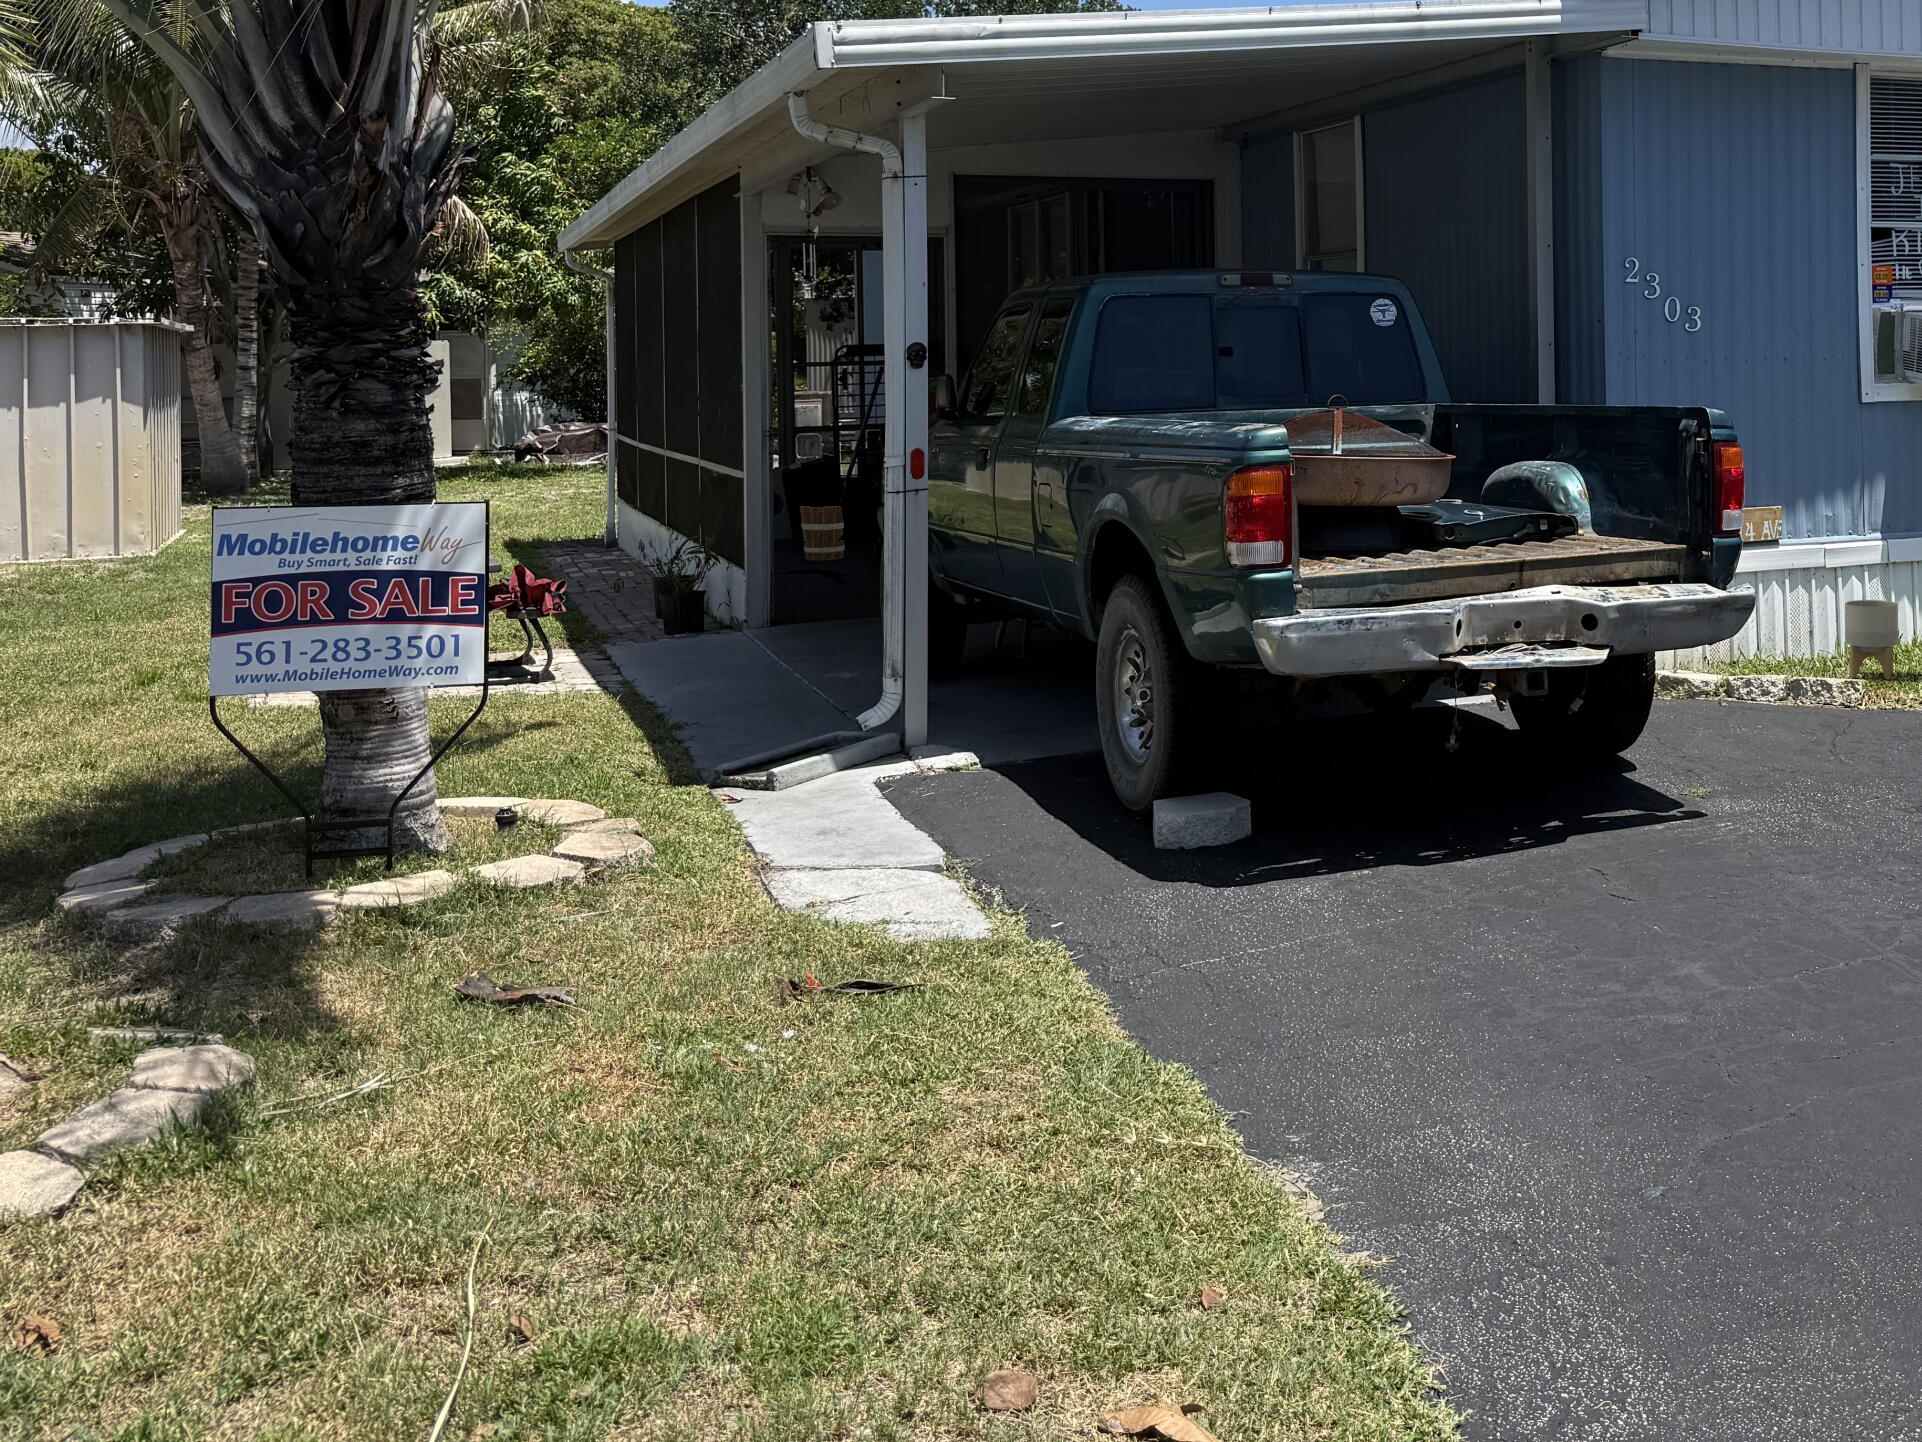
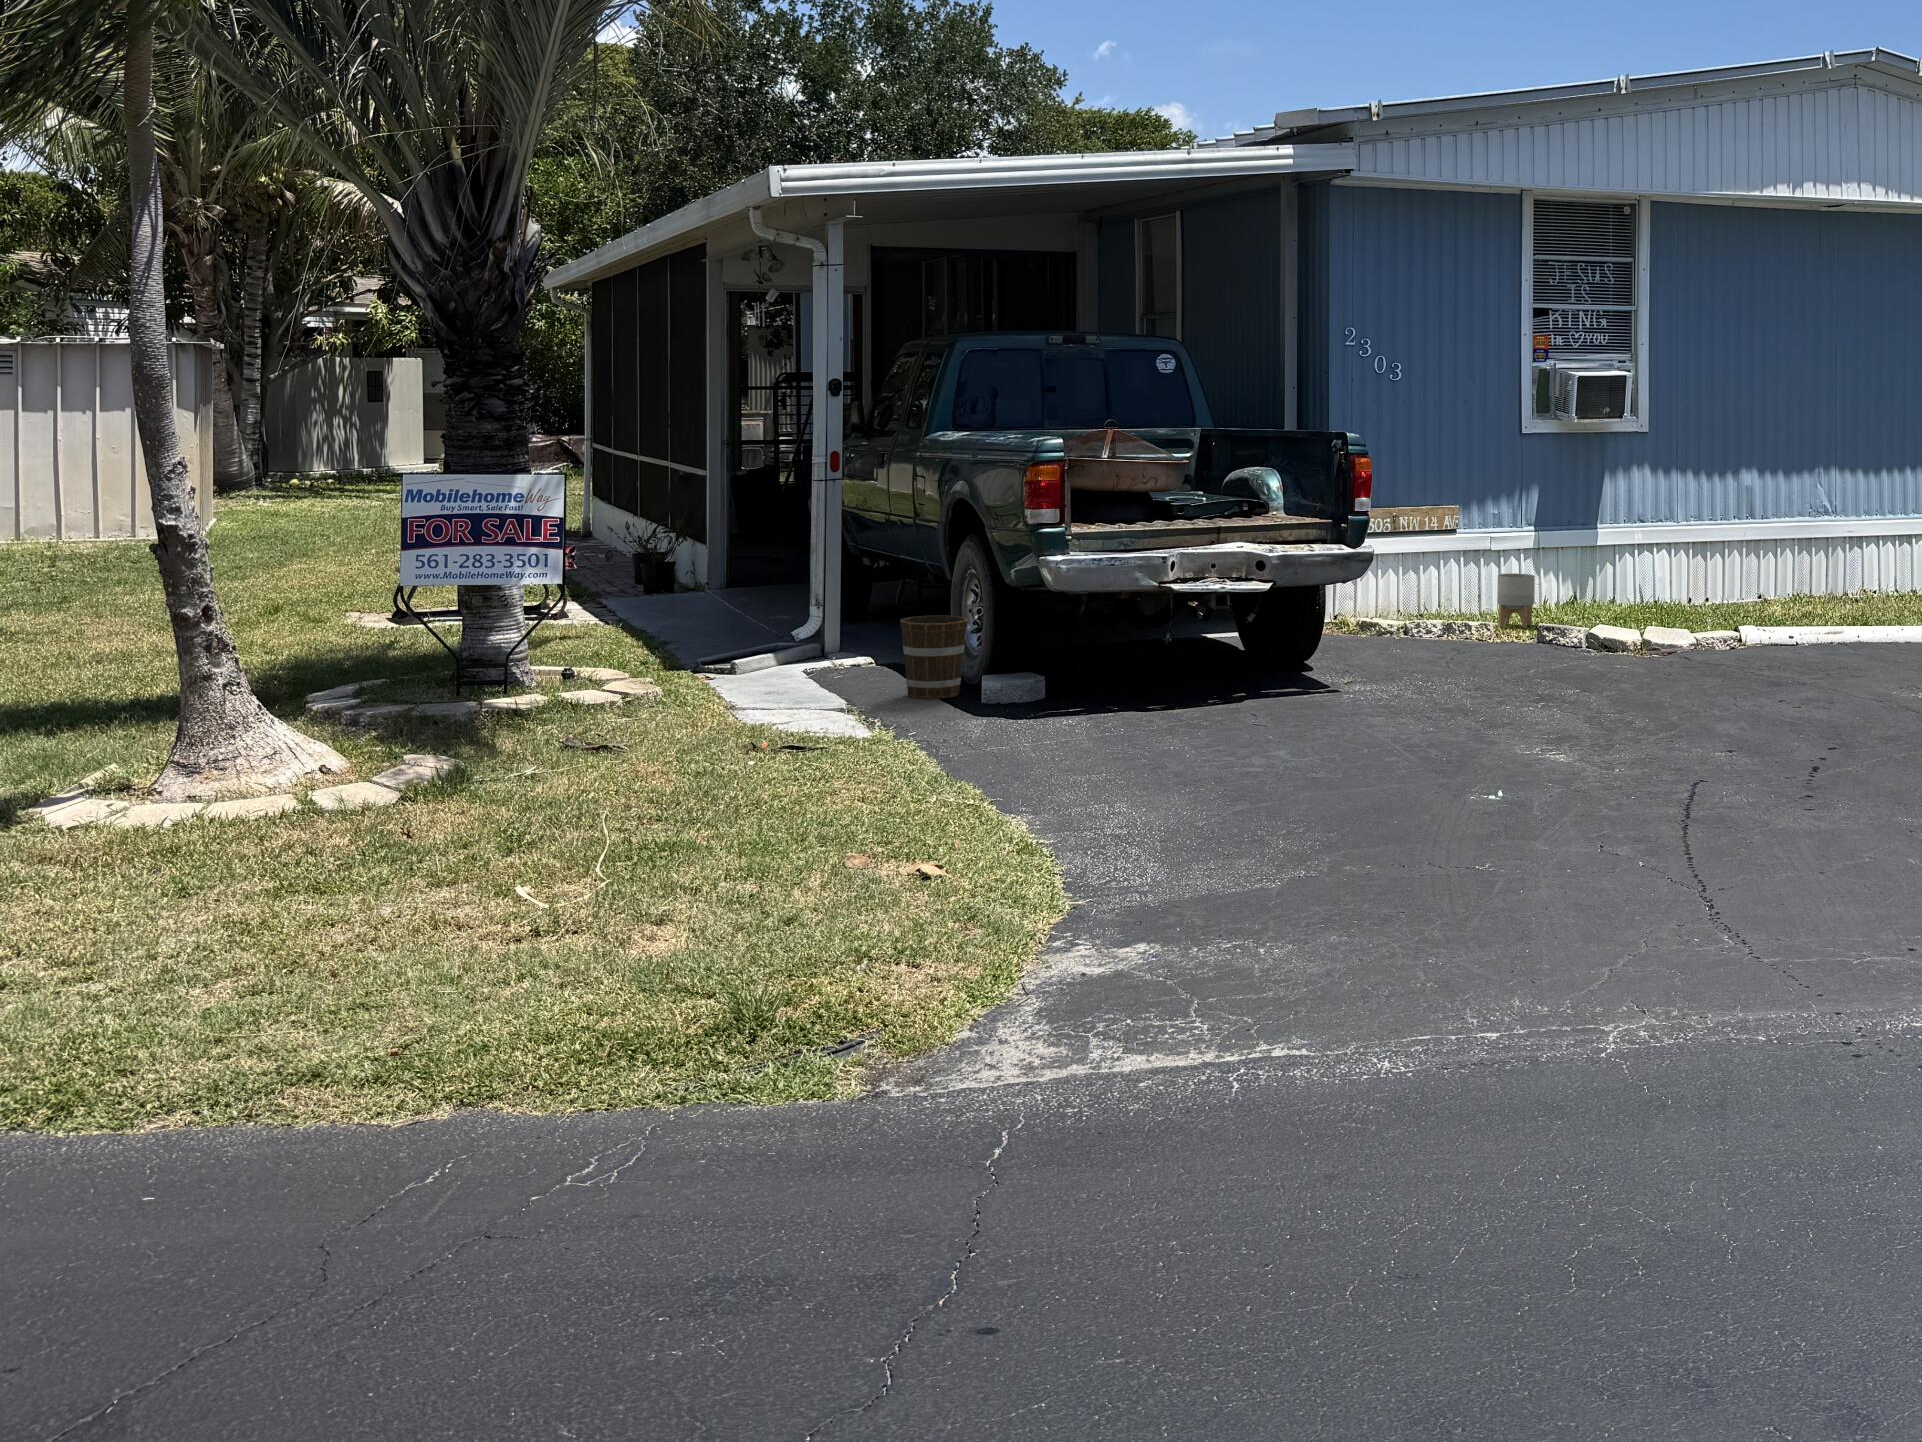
bucket: present [800,505,845,560] -> present [901,616,968,699]

